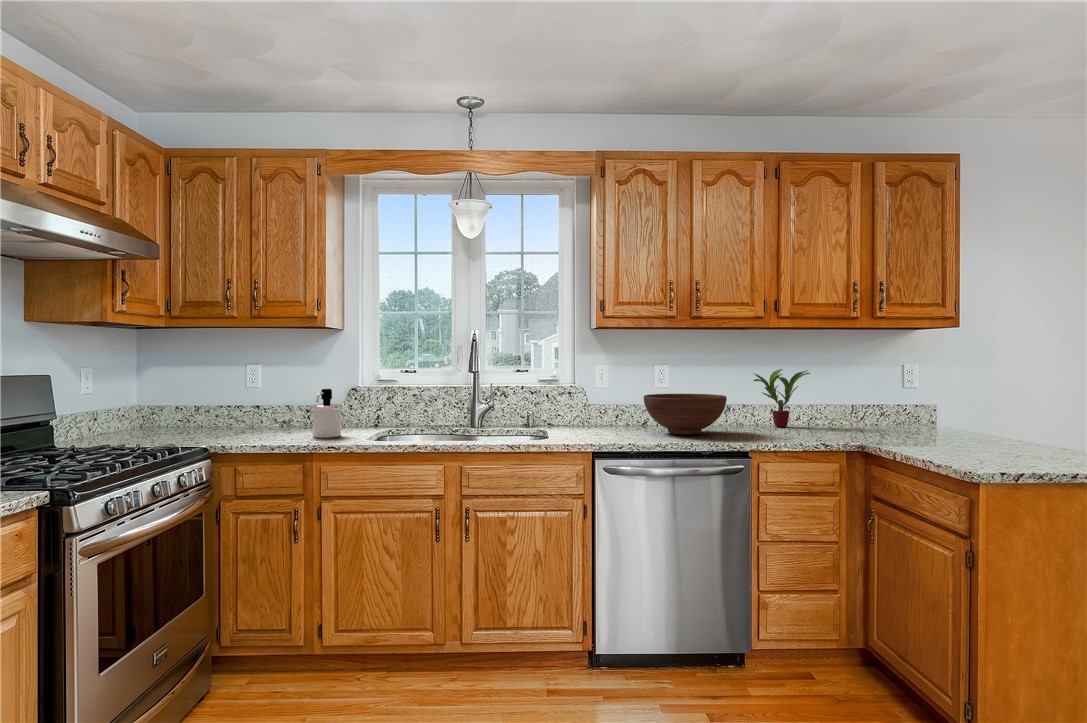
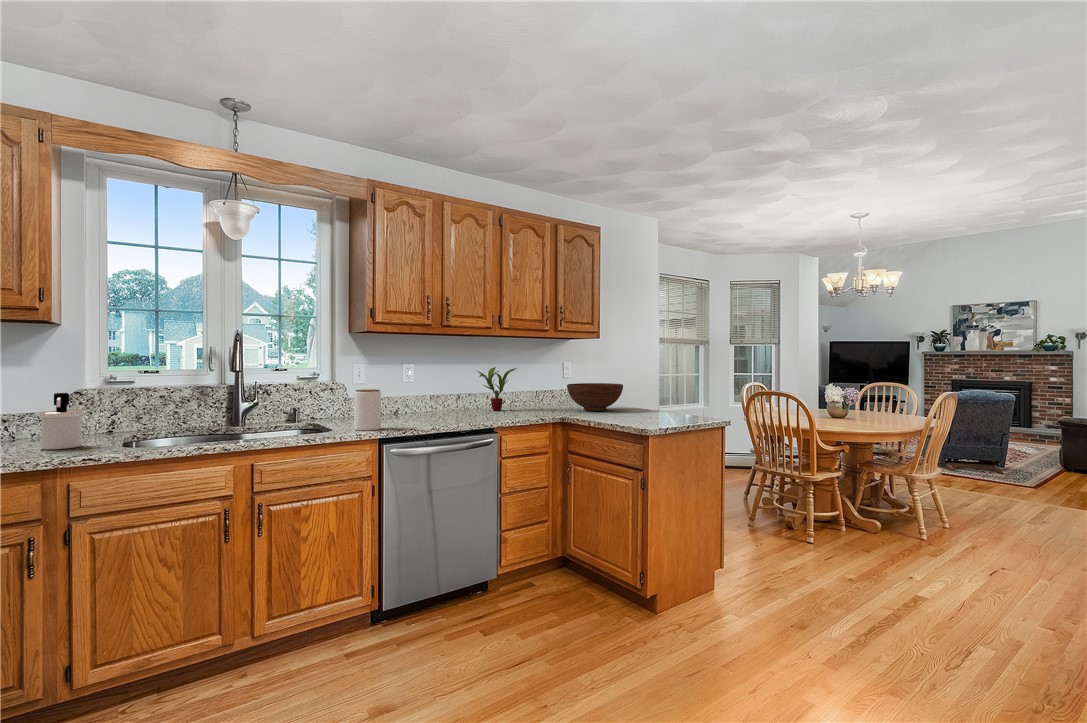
jar: none [571,394,600,441] -> present [354,389,381,430]
fruit bowl: present [644,394,727,435] -> present [567,383,623,411]

